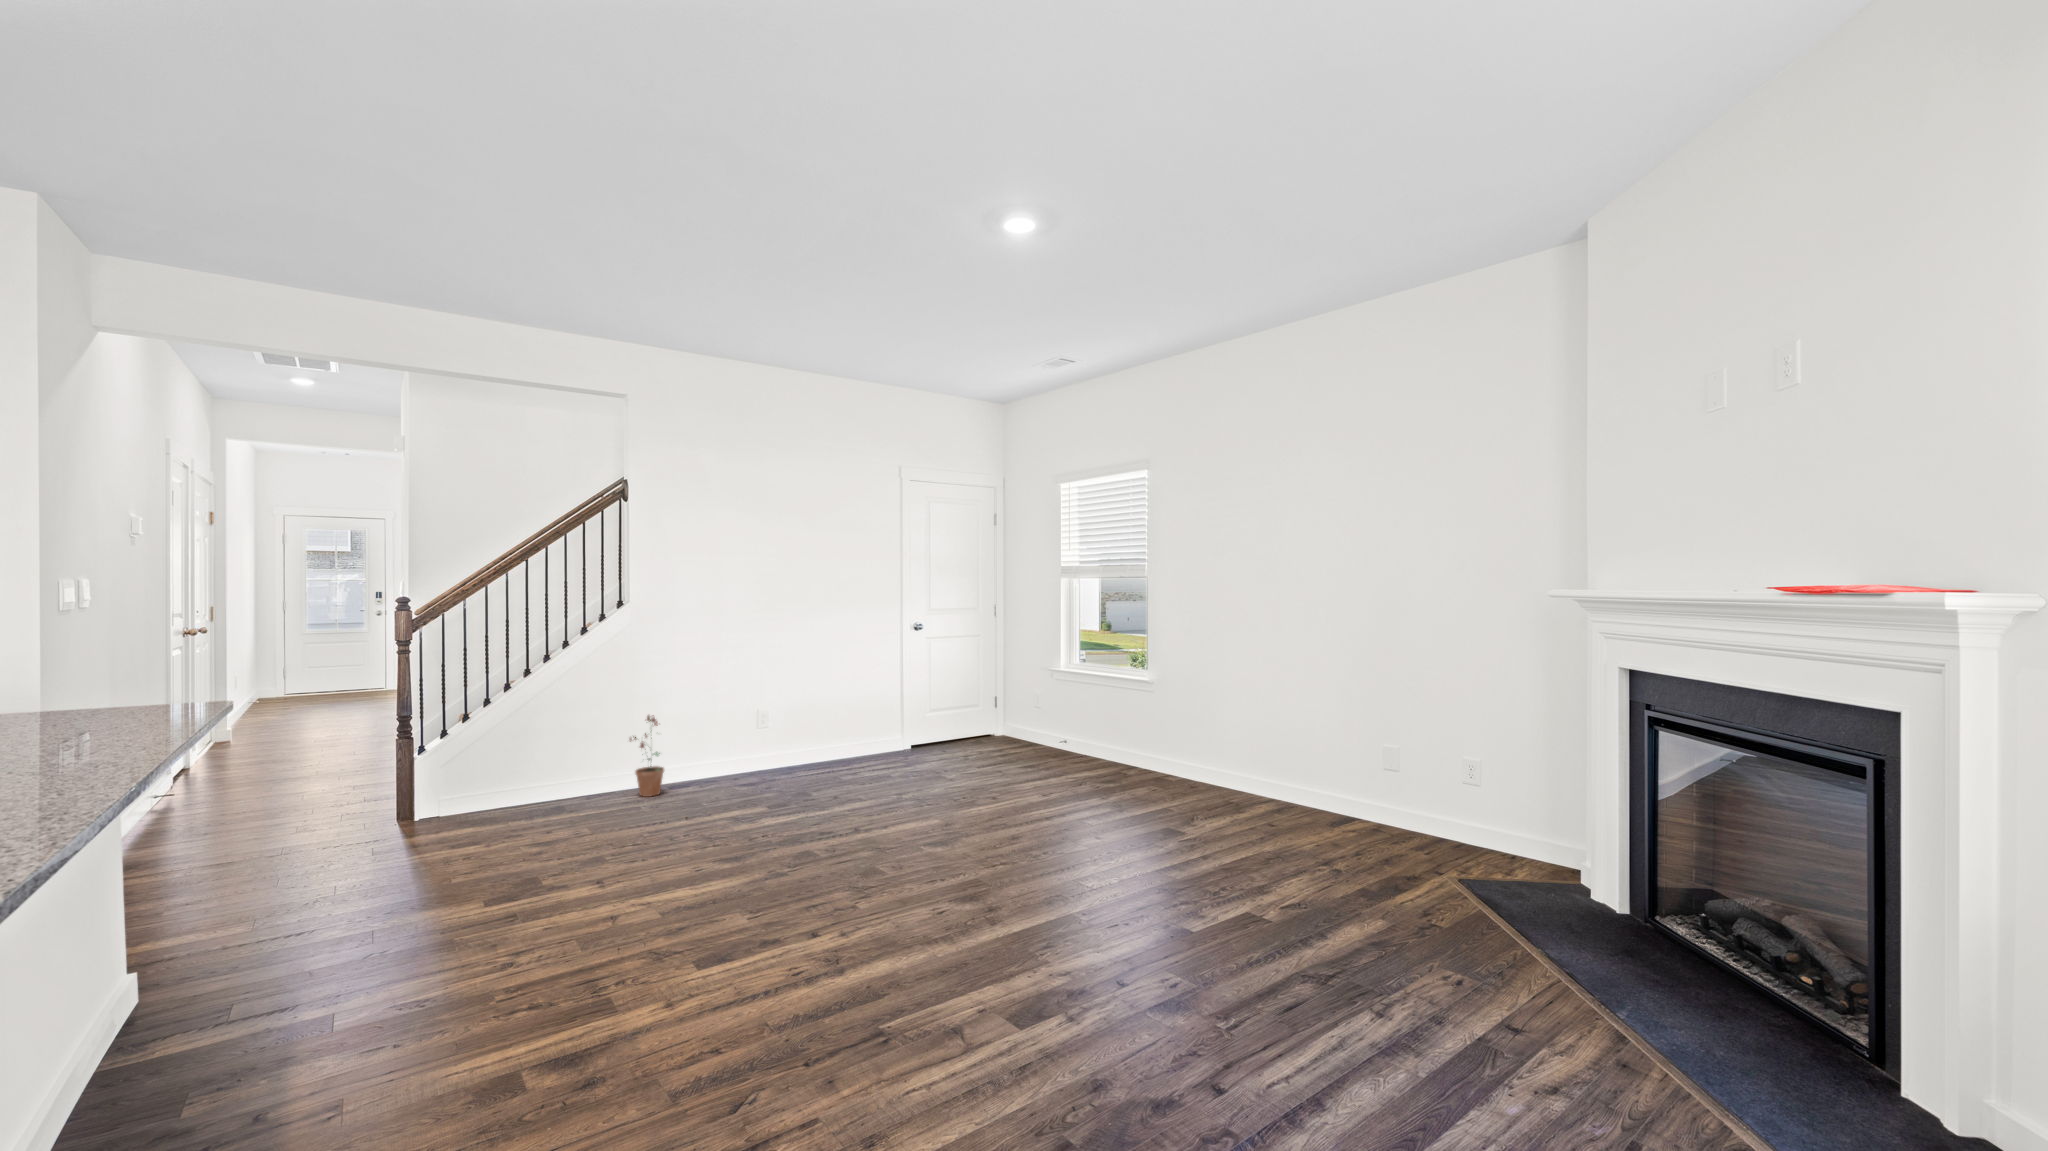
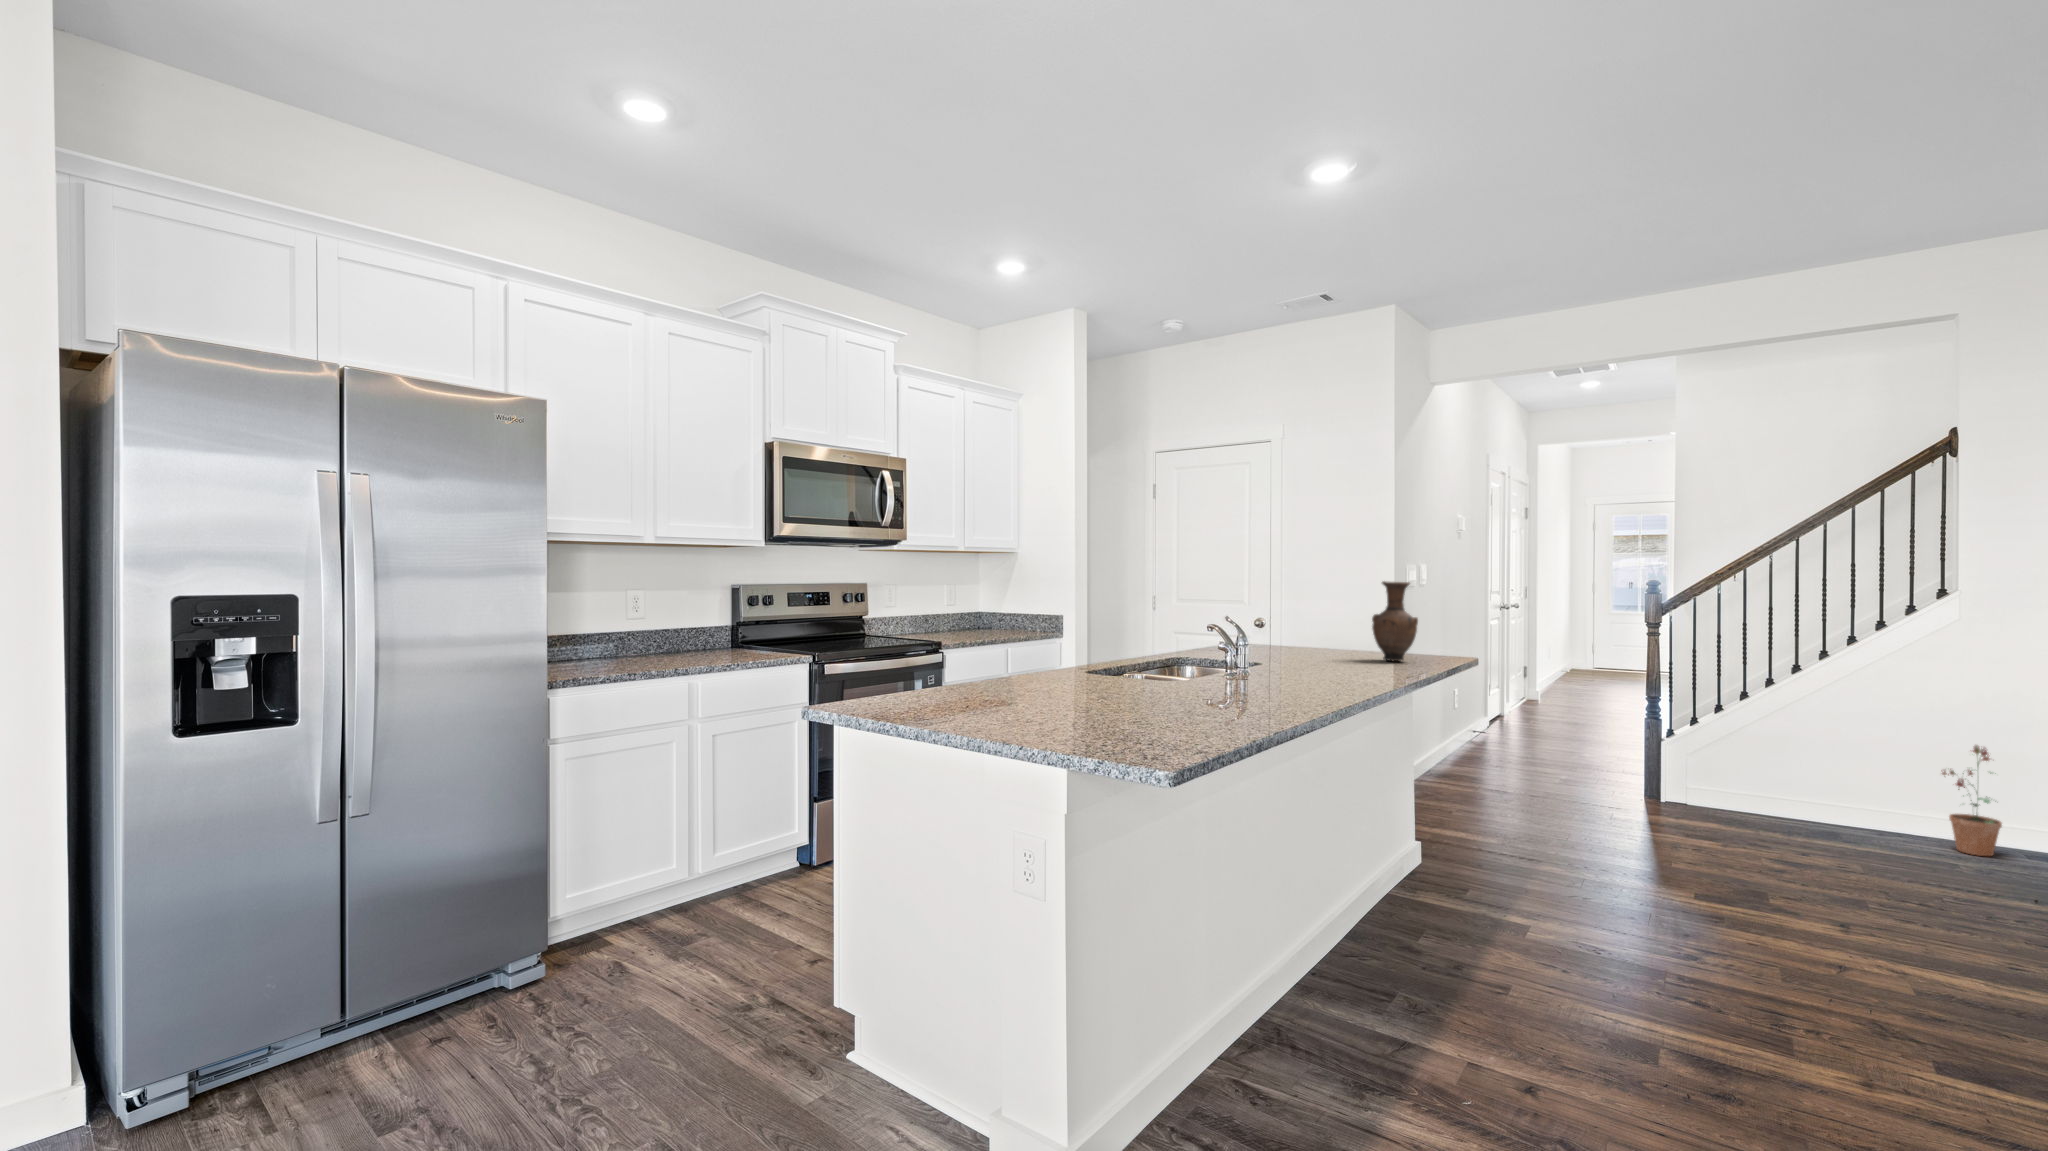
vase: none [64,615,153,730] -> present [1372,581,1418,661]

